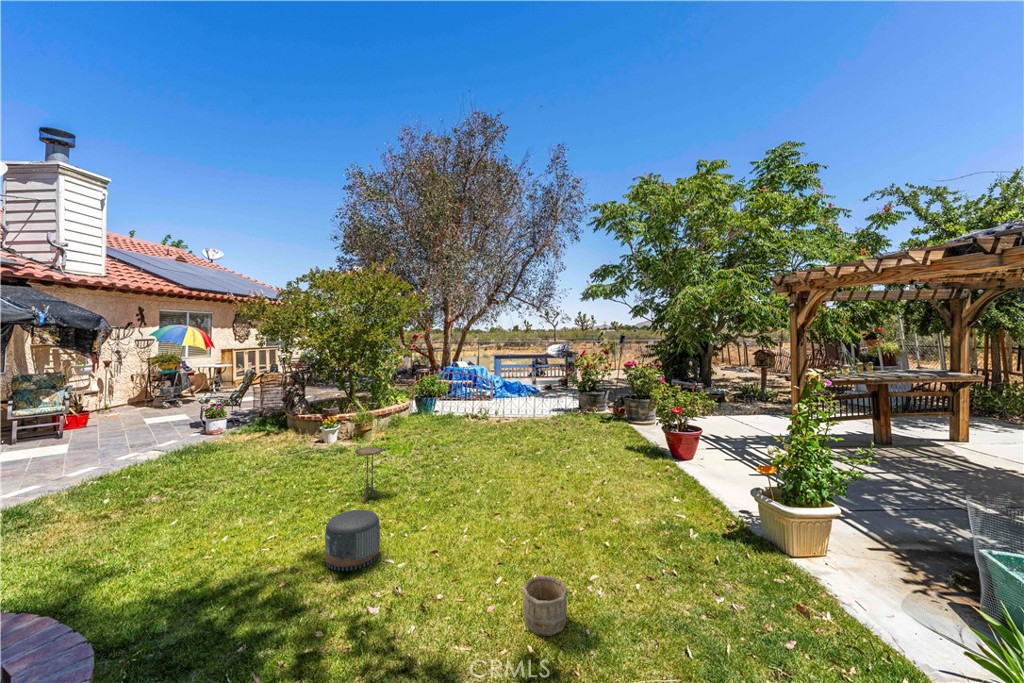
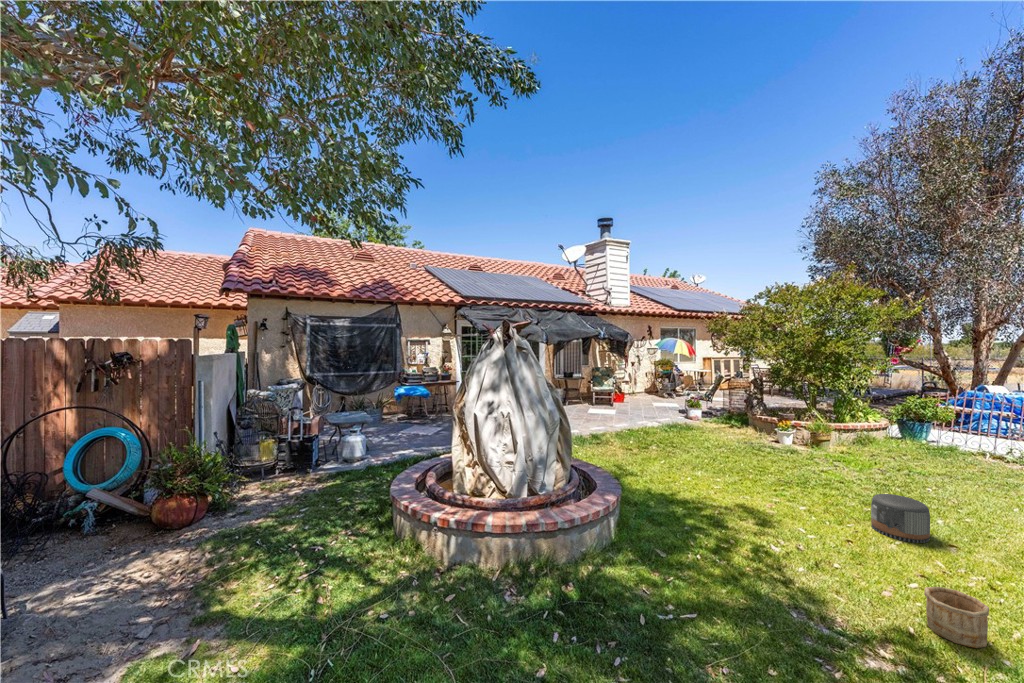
side table: present [355,447,383,503] -> none [790,444,818,493]
pouf: present [325,510,380,571] -> present [871,494,930,543]

